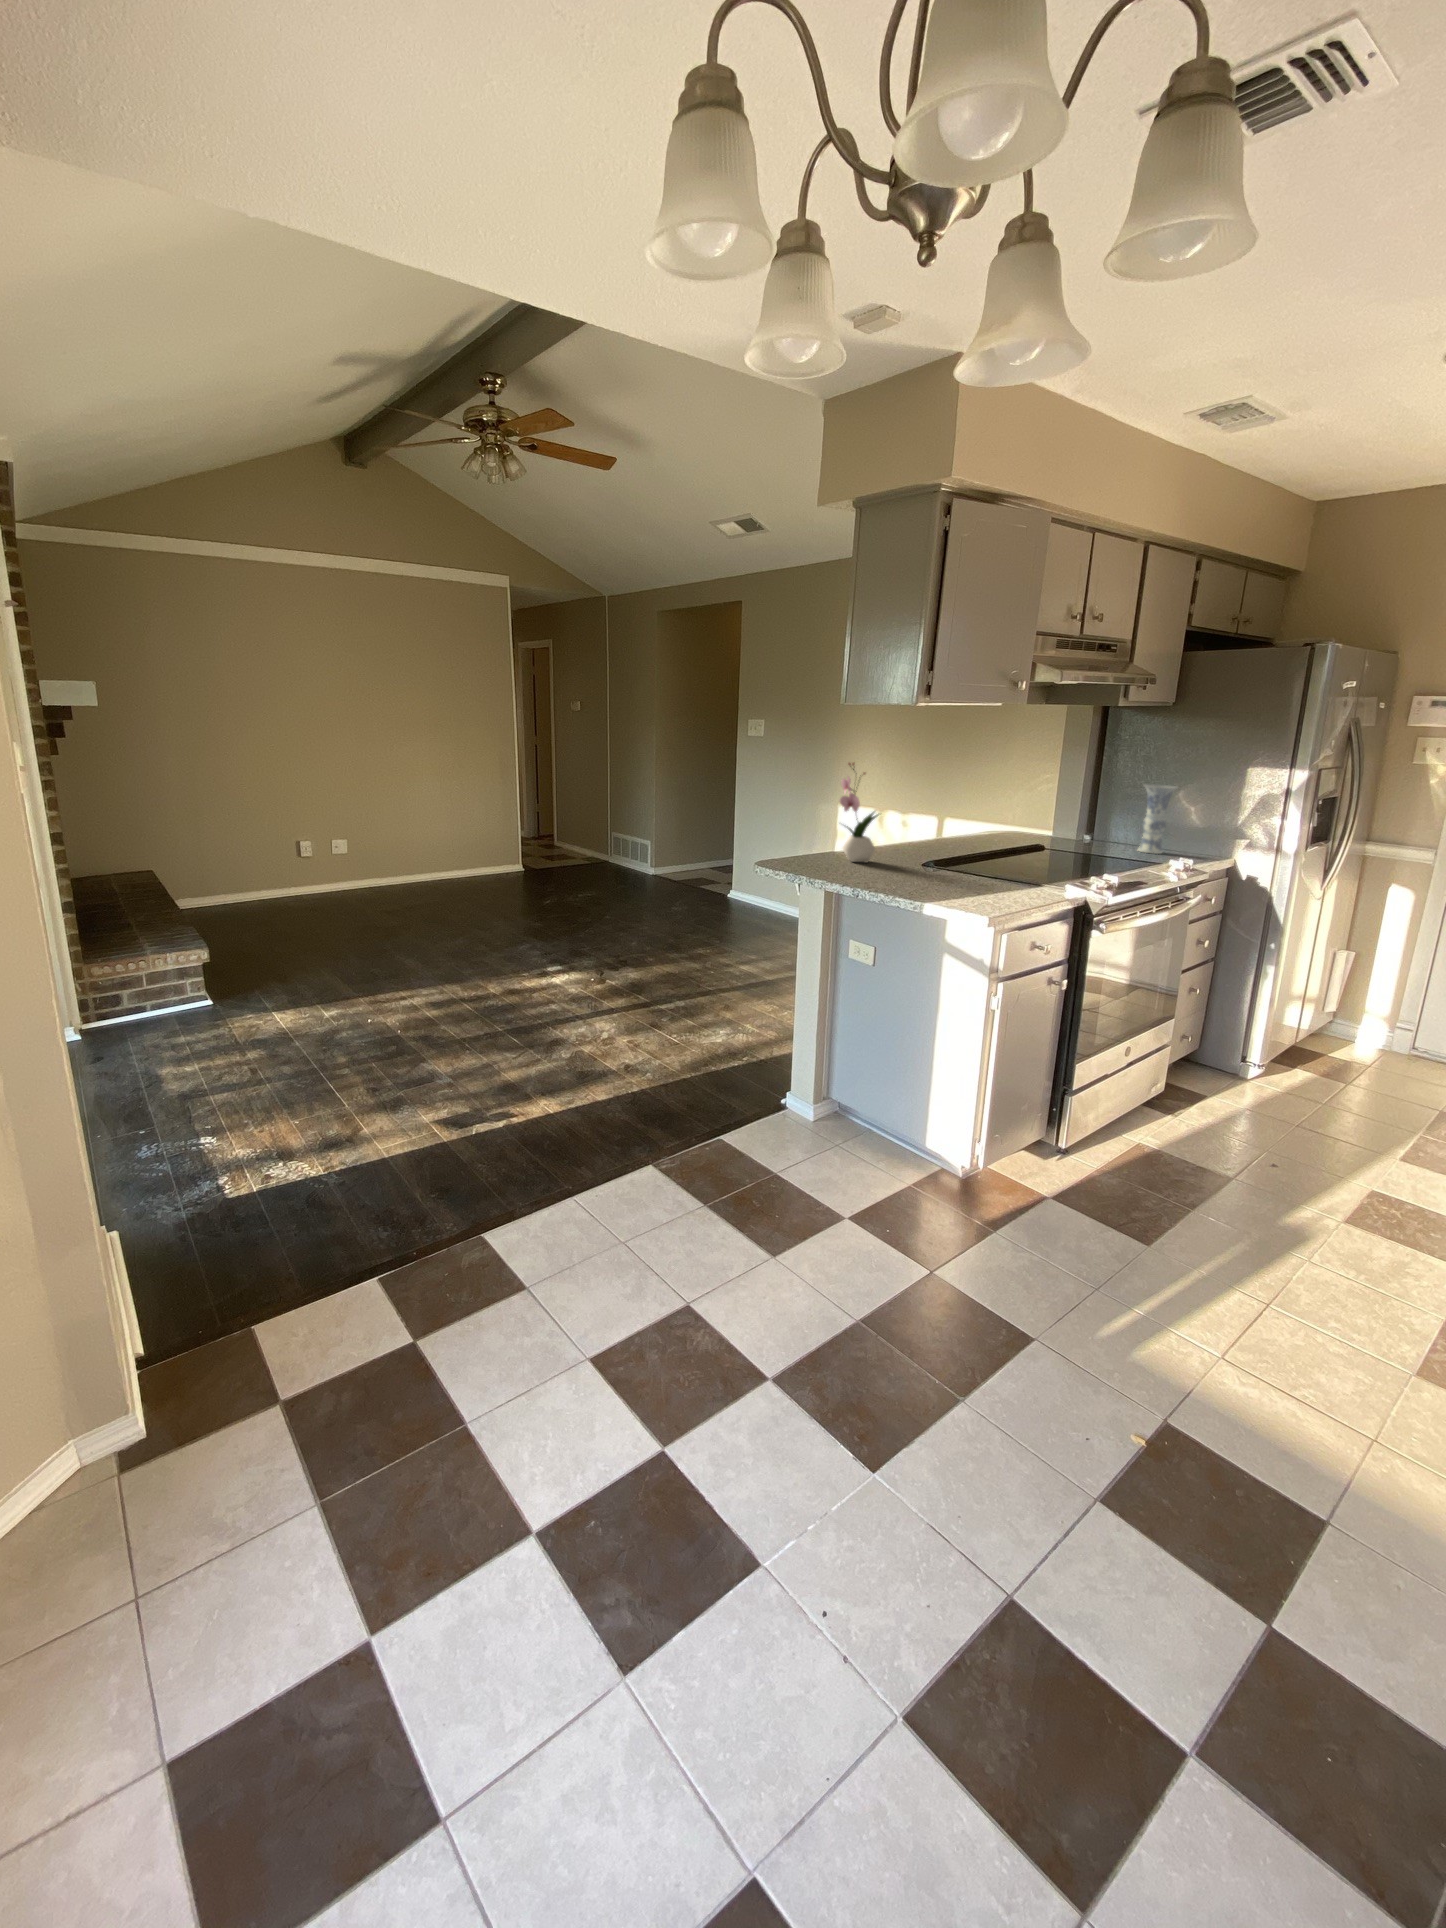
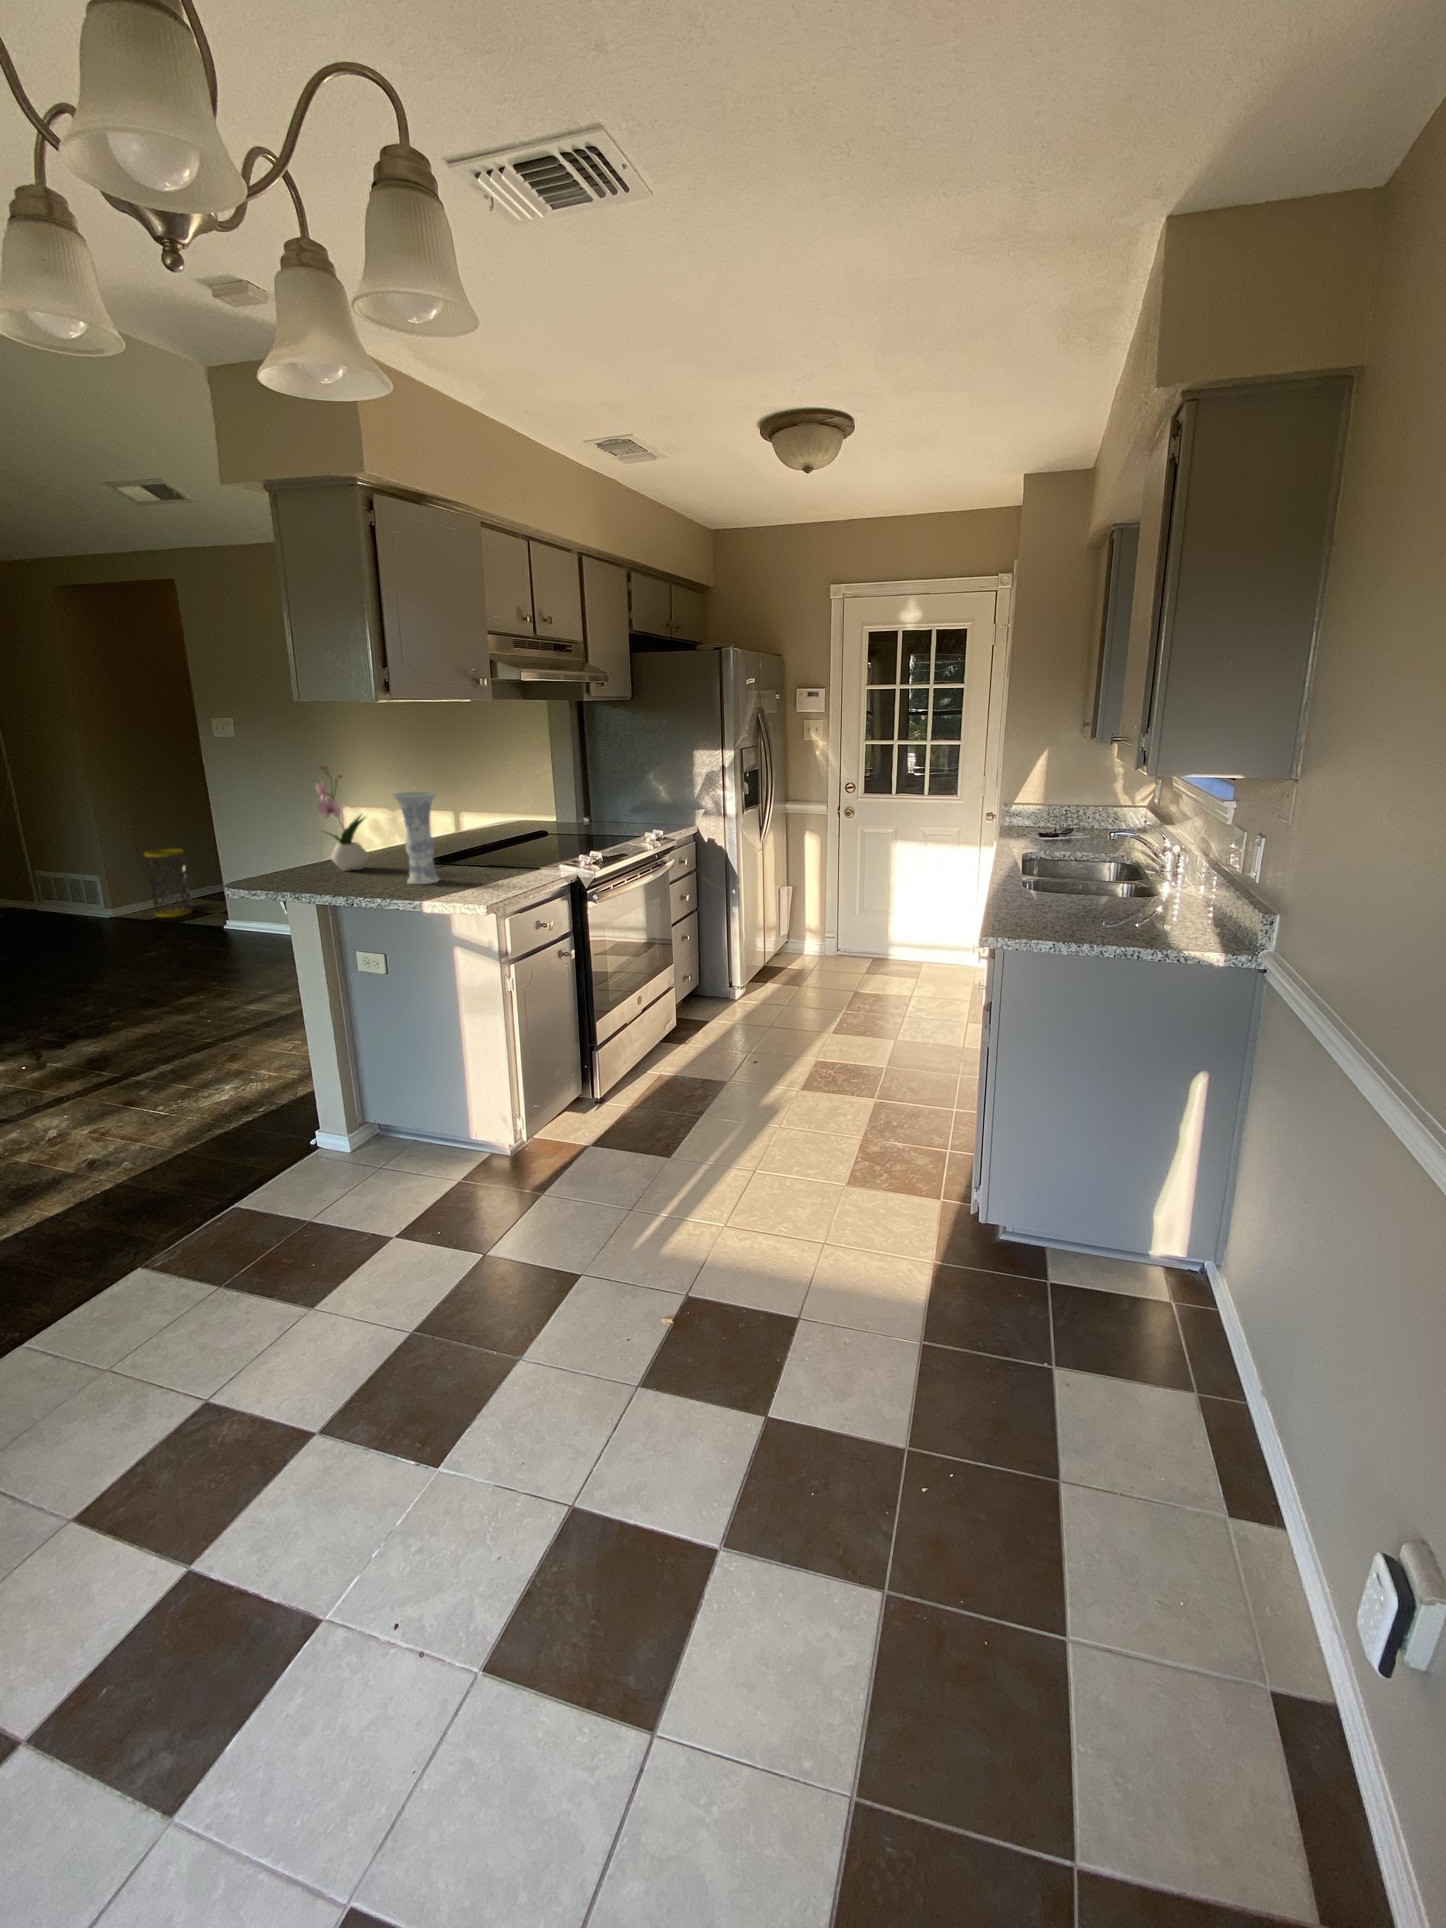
vase: present [1138,784,1178,854] -> present [393,792,439,884]
trash can: none [678,820,706,877] -> present [145,849,192,917]

